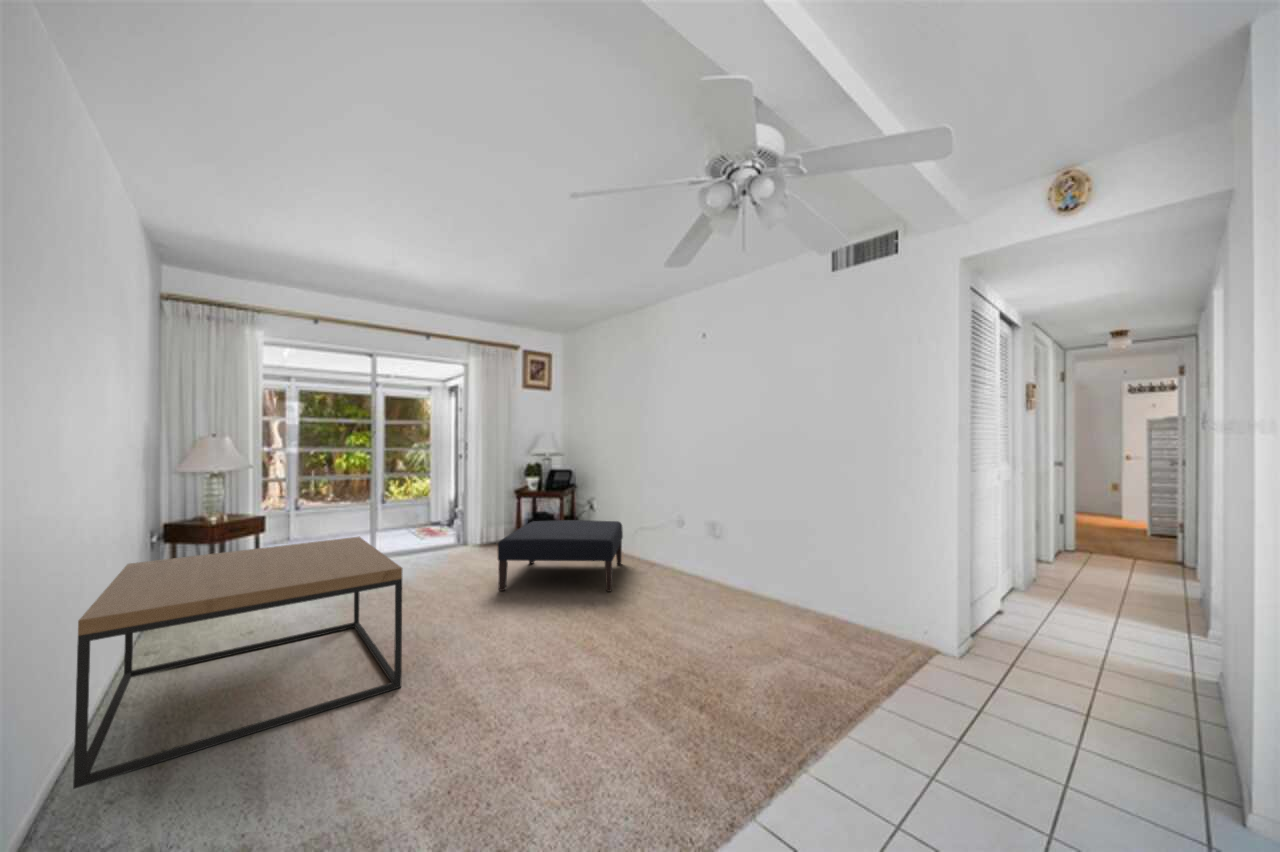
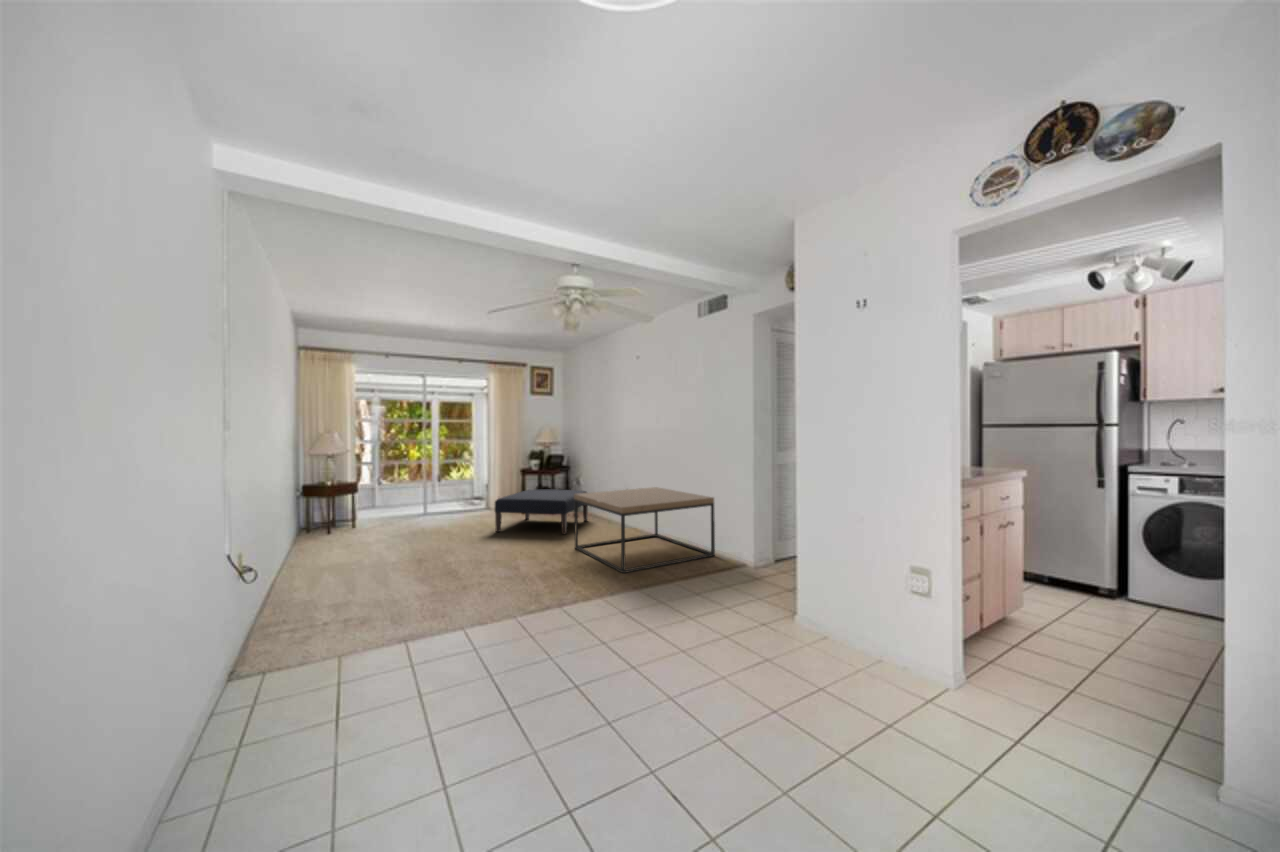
coffee table: present [73,537,403,789] -> present [574,487,715,573]

